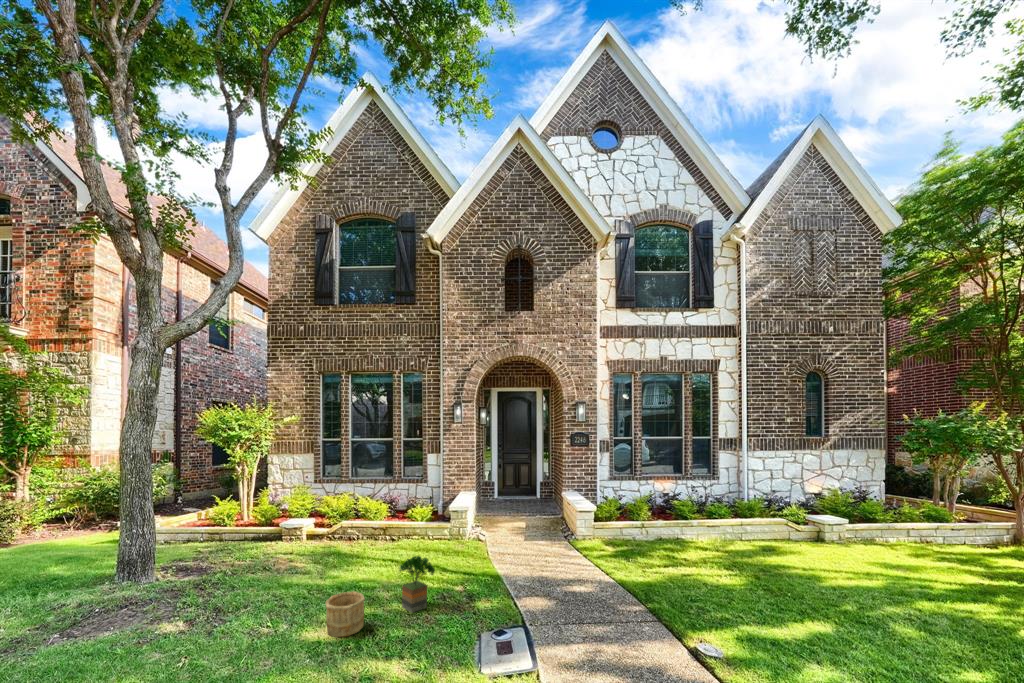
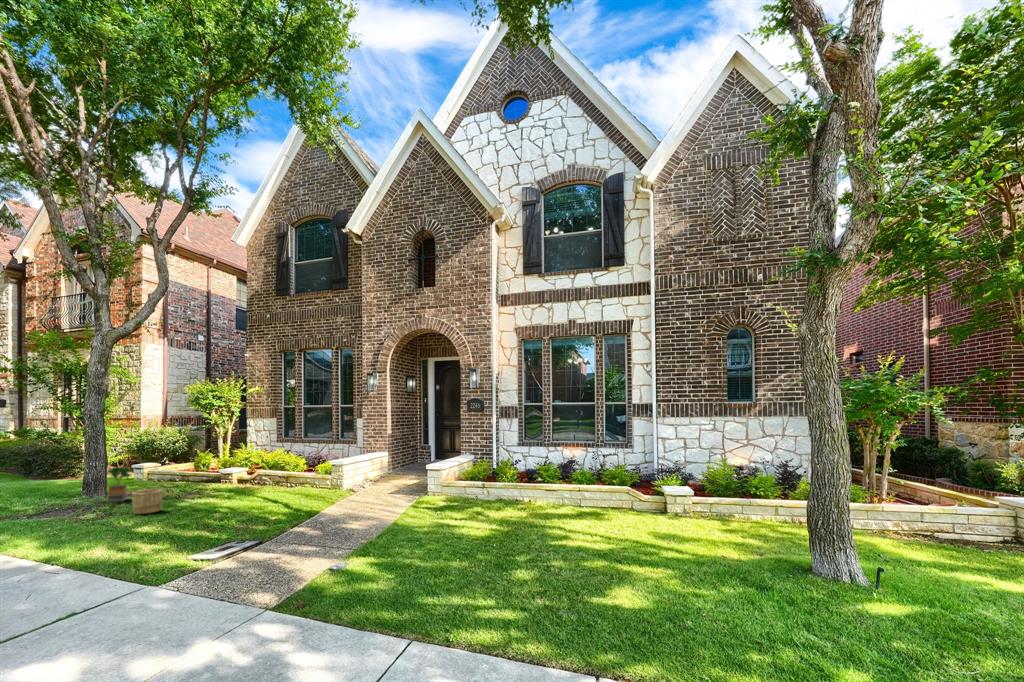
potted tree: present [400,556,435,613] -> present [107,467,132,502]

